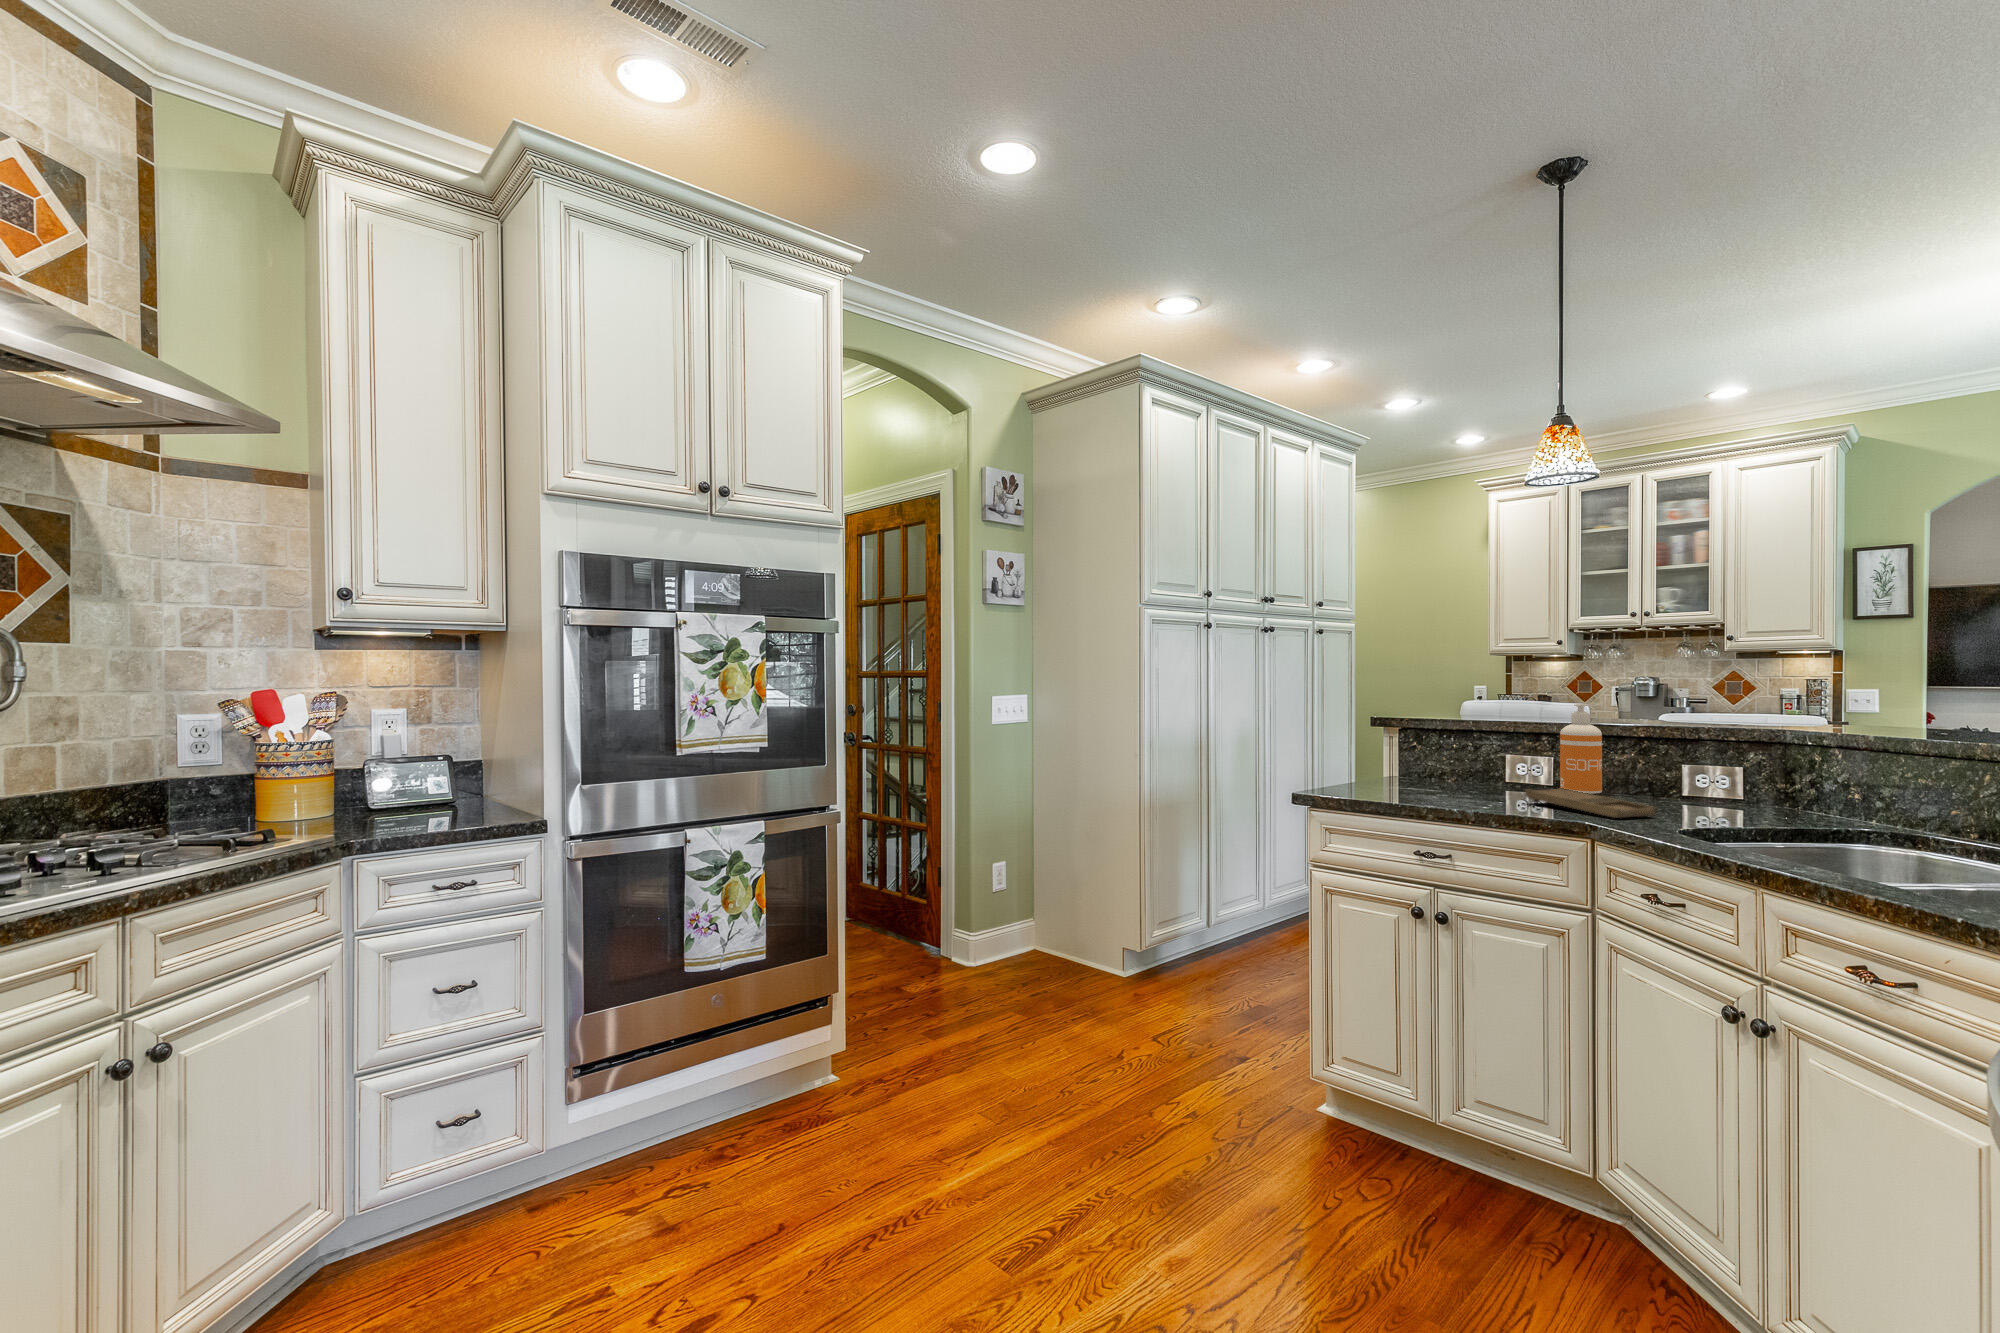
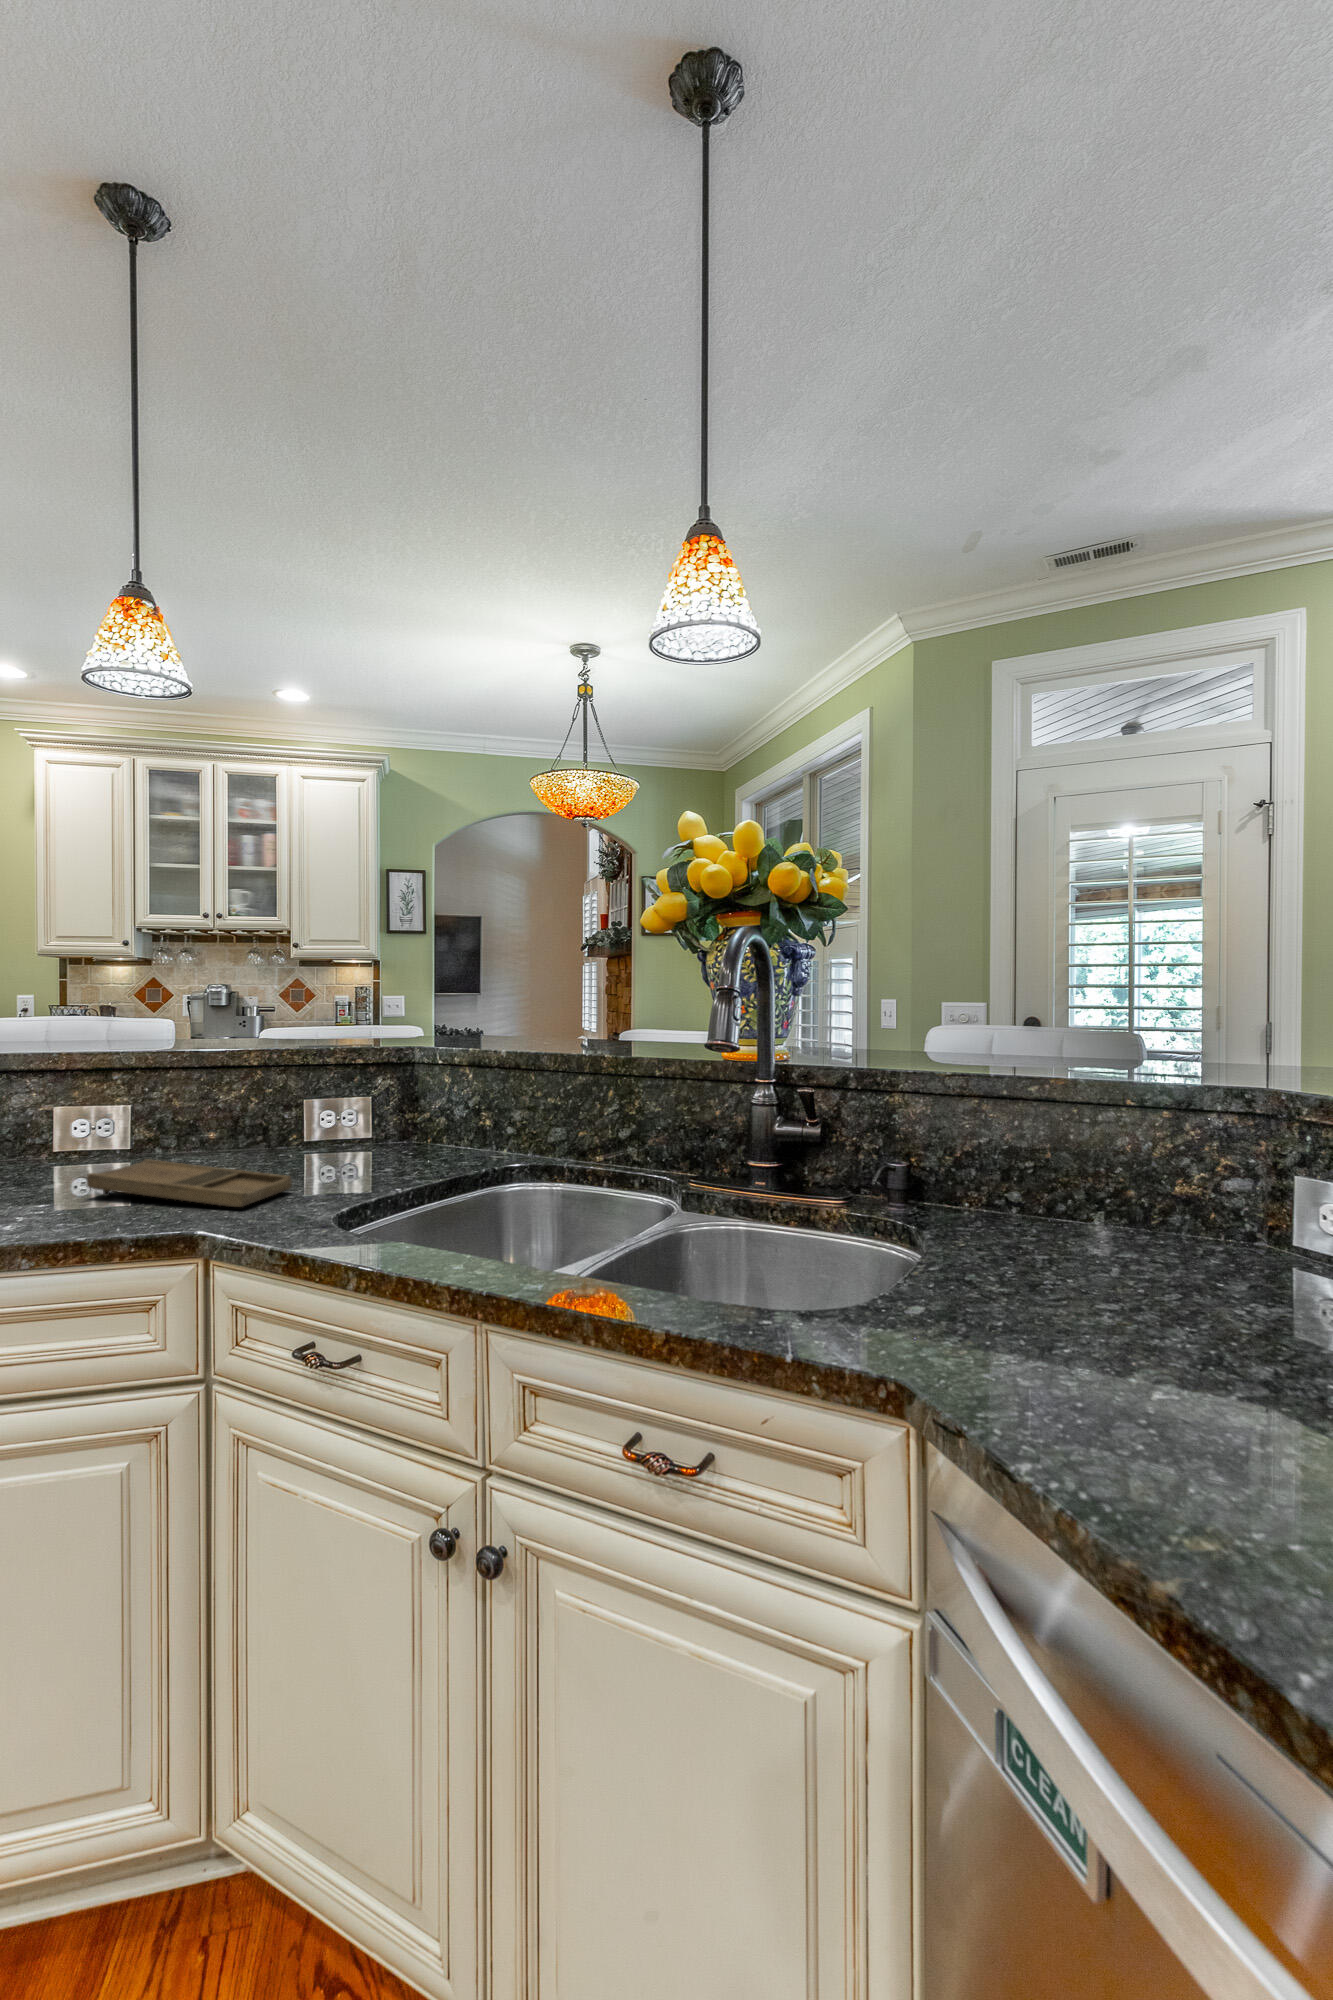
soap dispenser: present [1560,704,1602,794] -> none [142,1020,203,1156]

